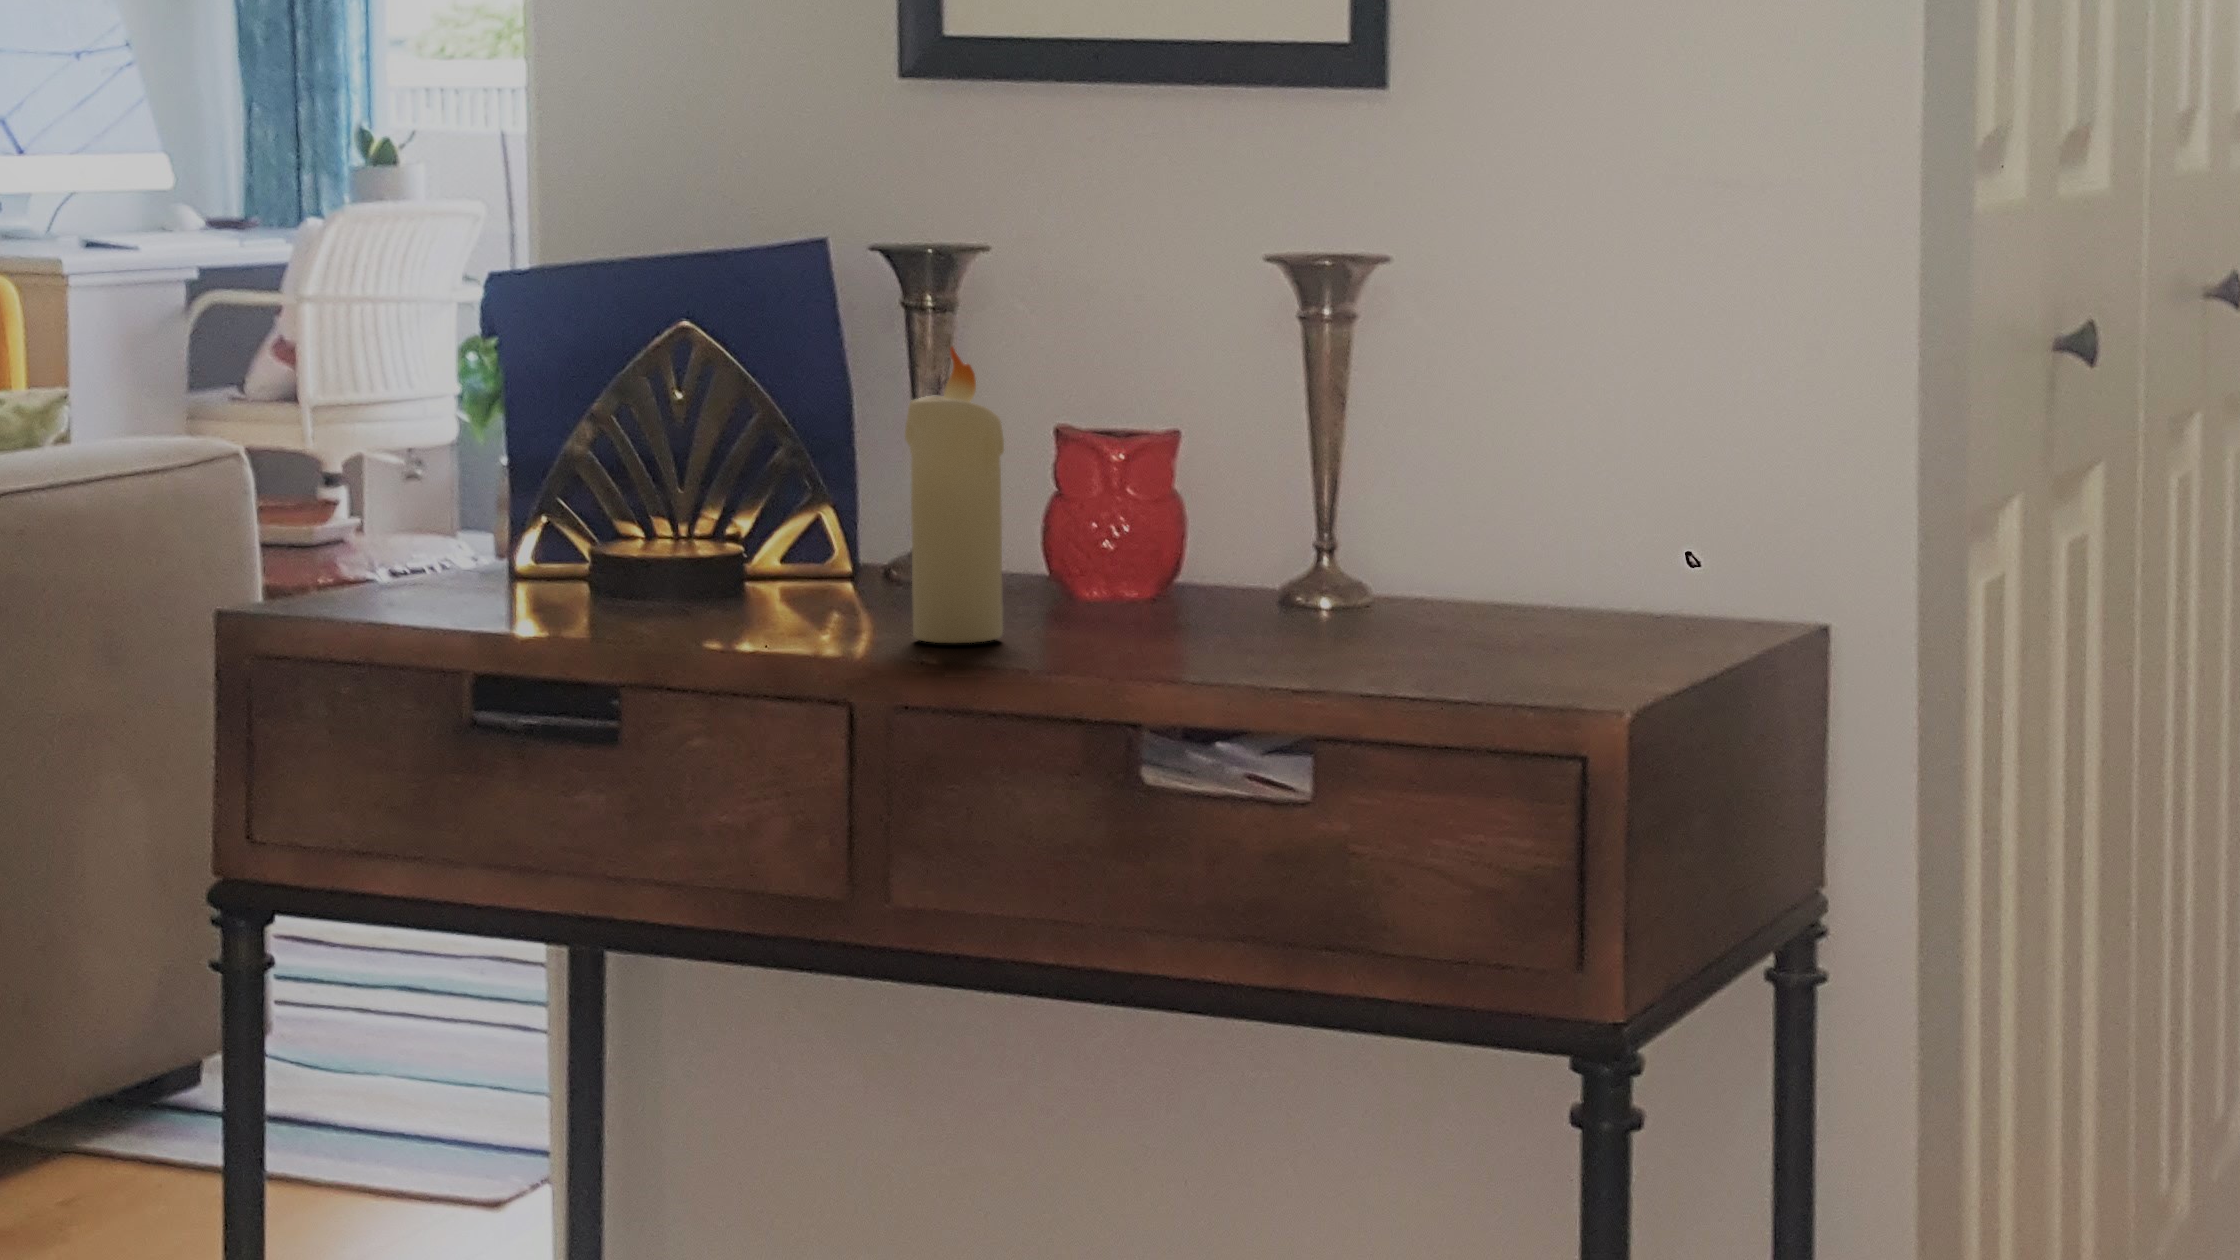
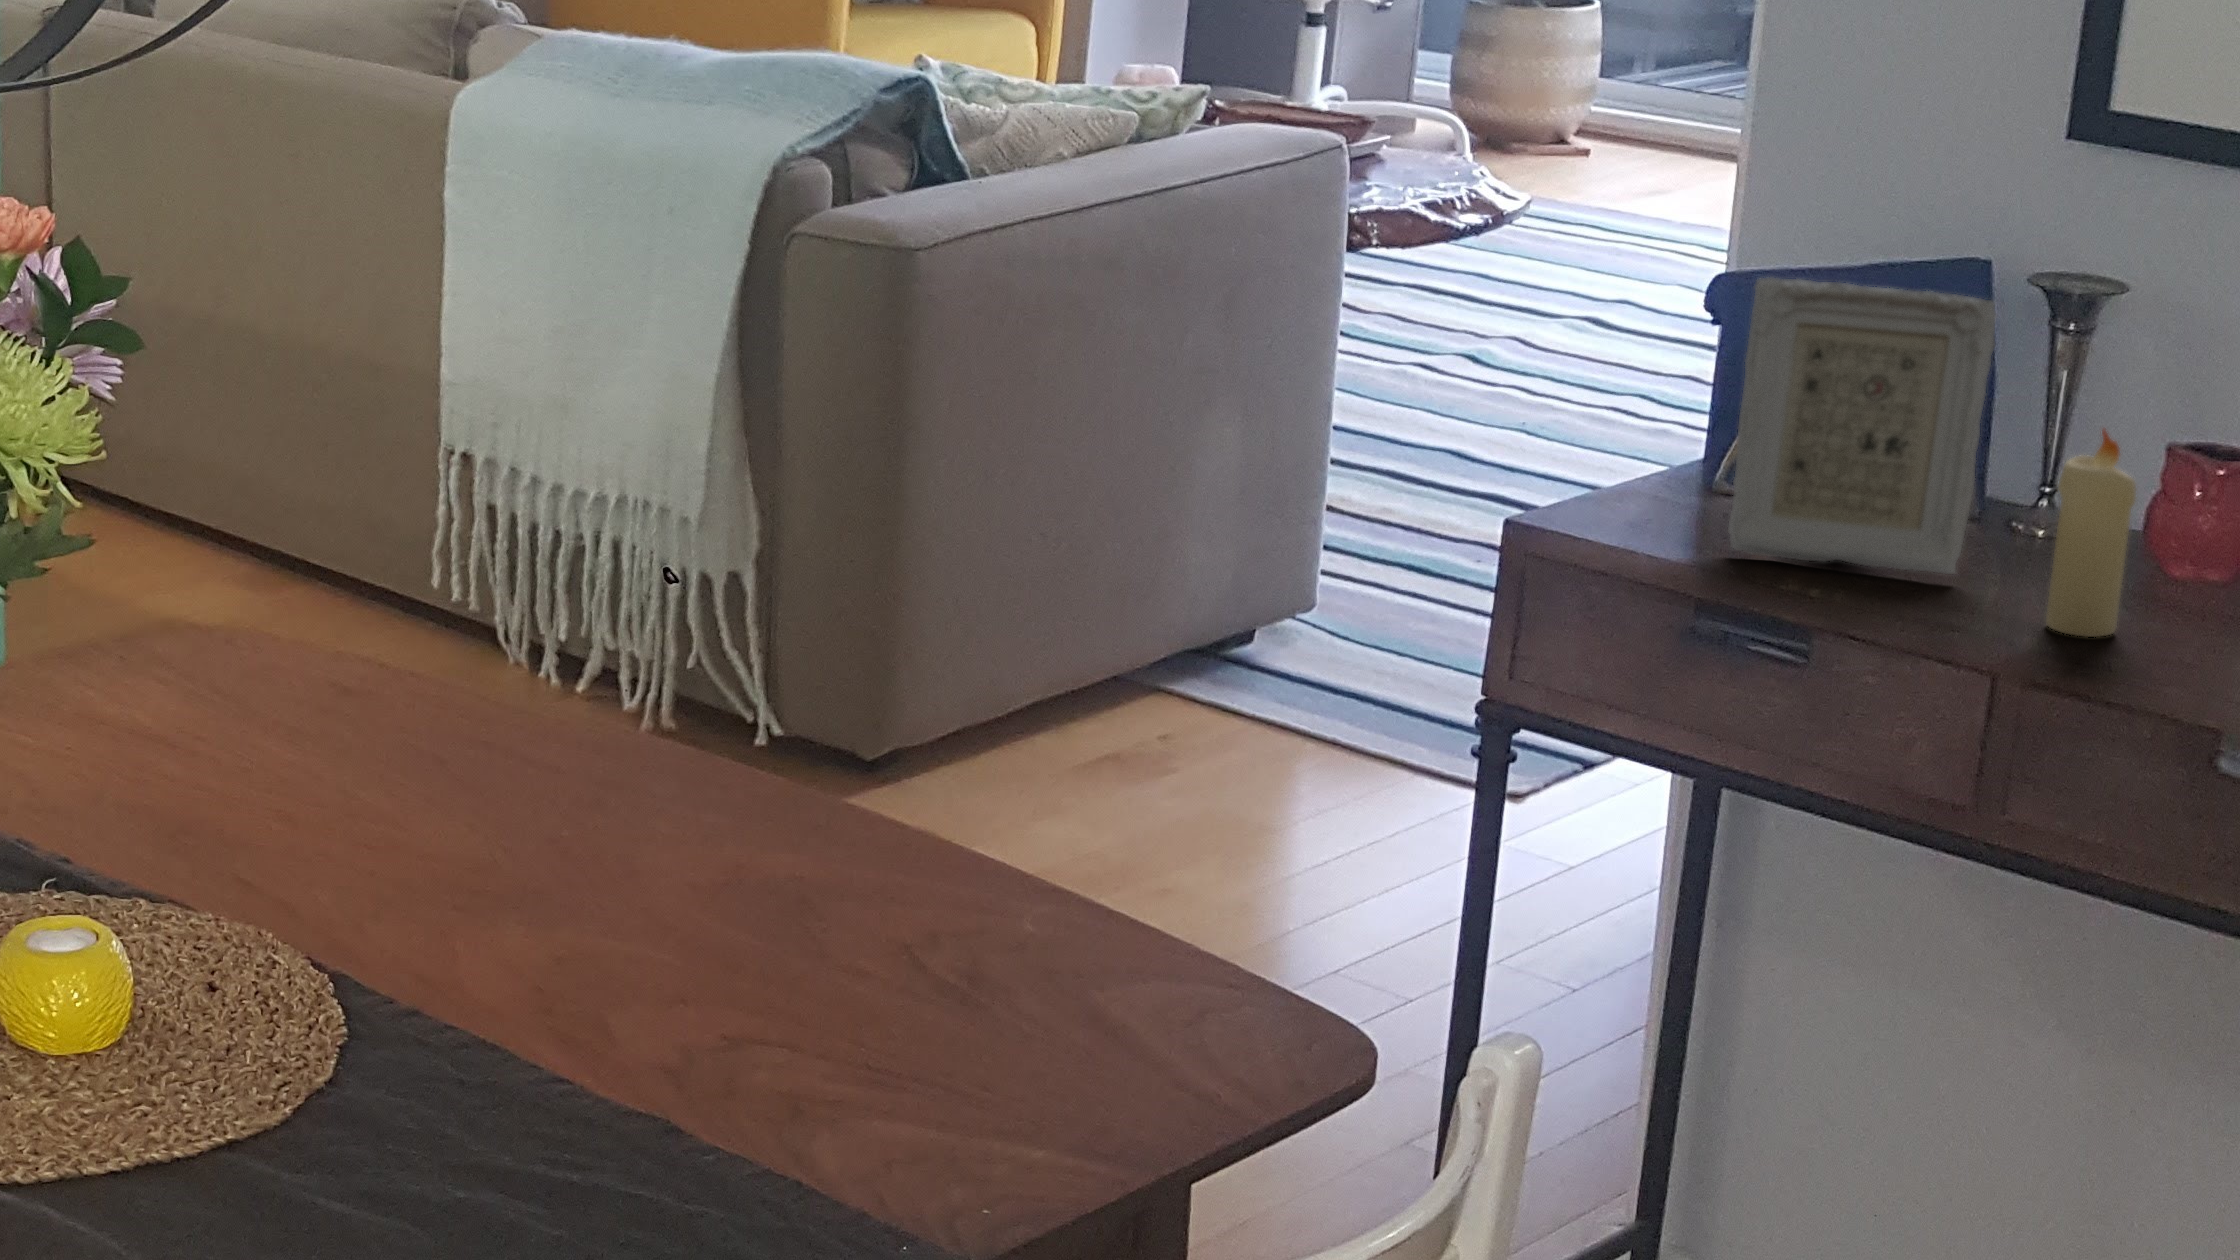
picture frame: none [503,237,828,612] -> present [1728,278,1996,574]

